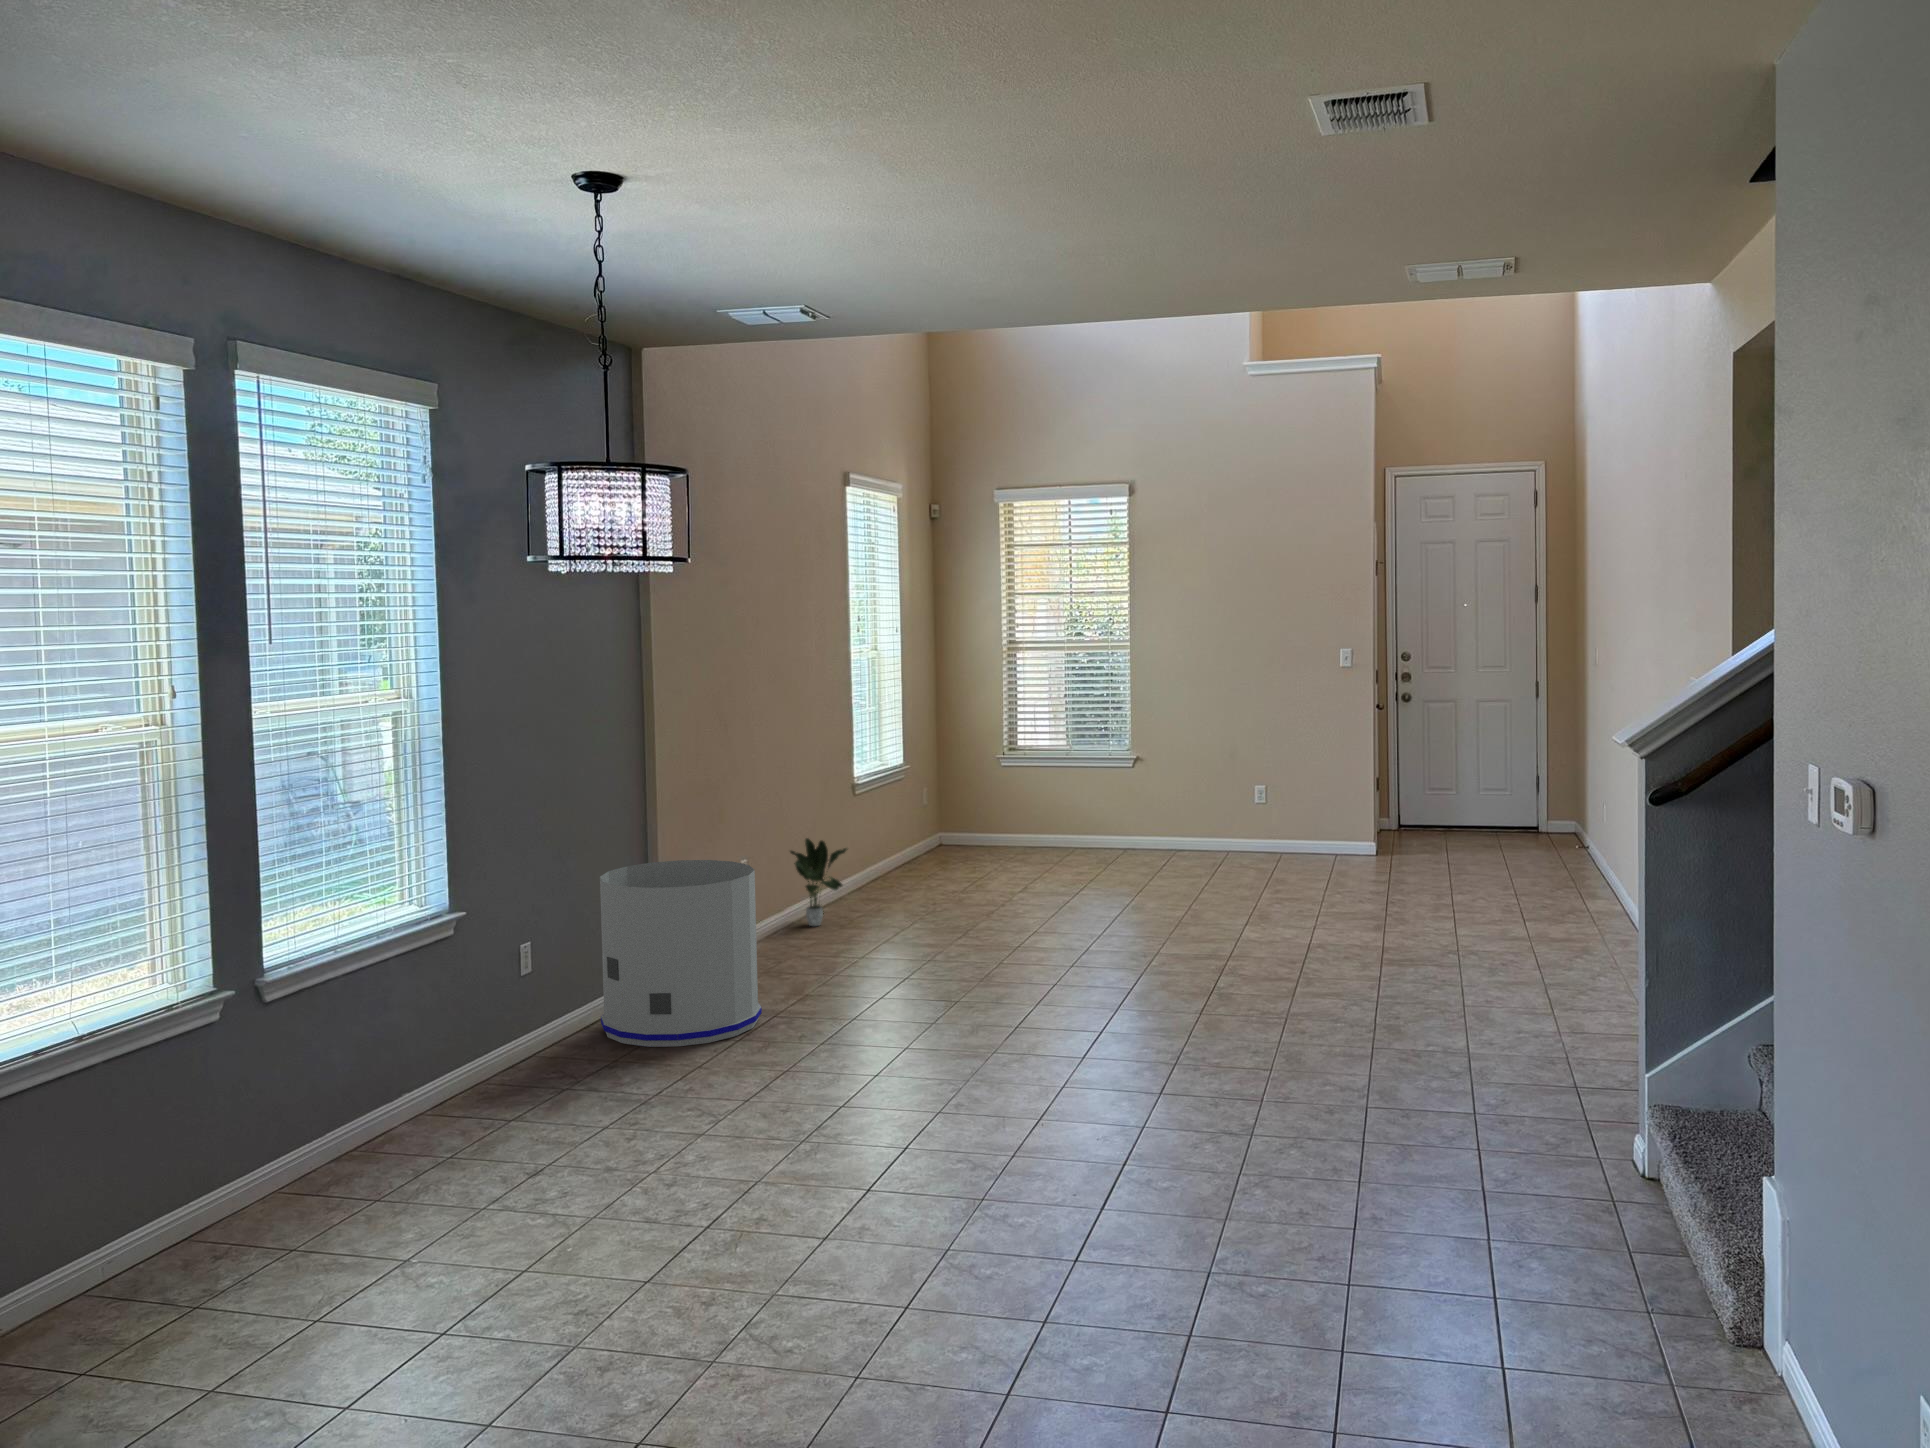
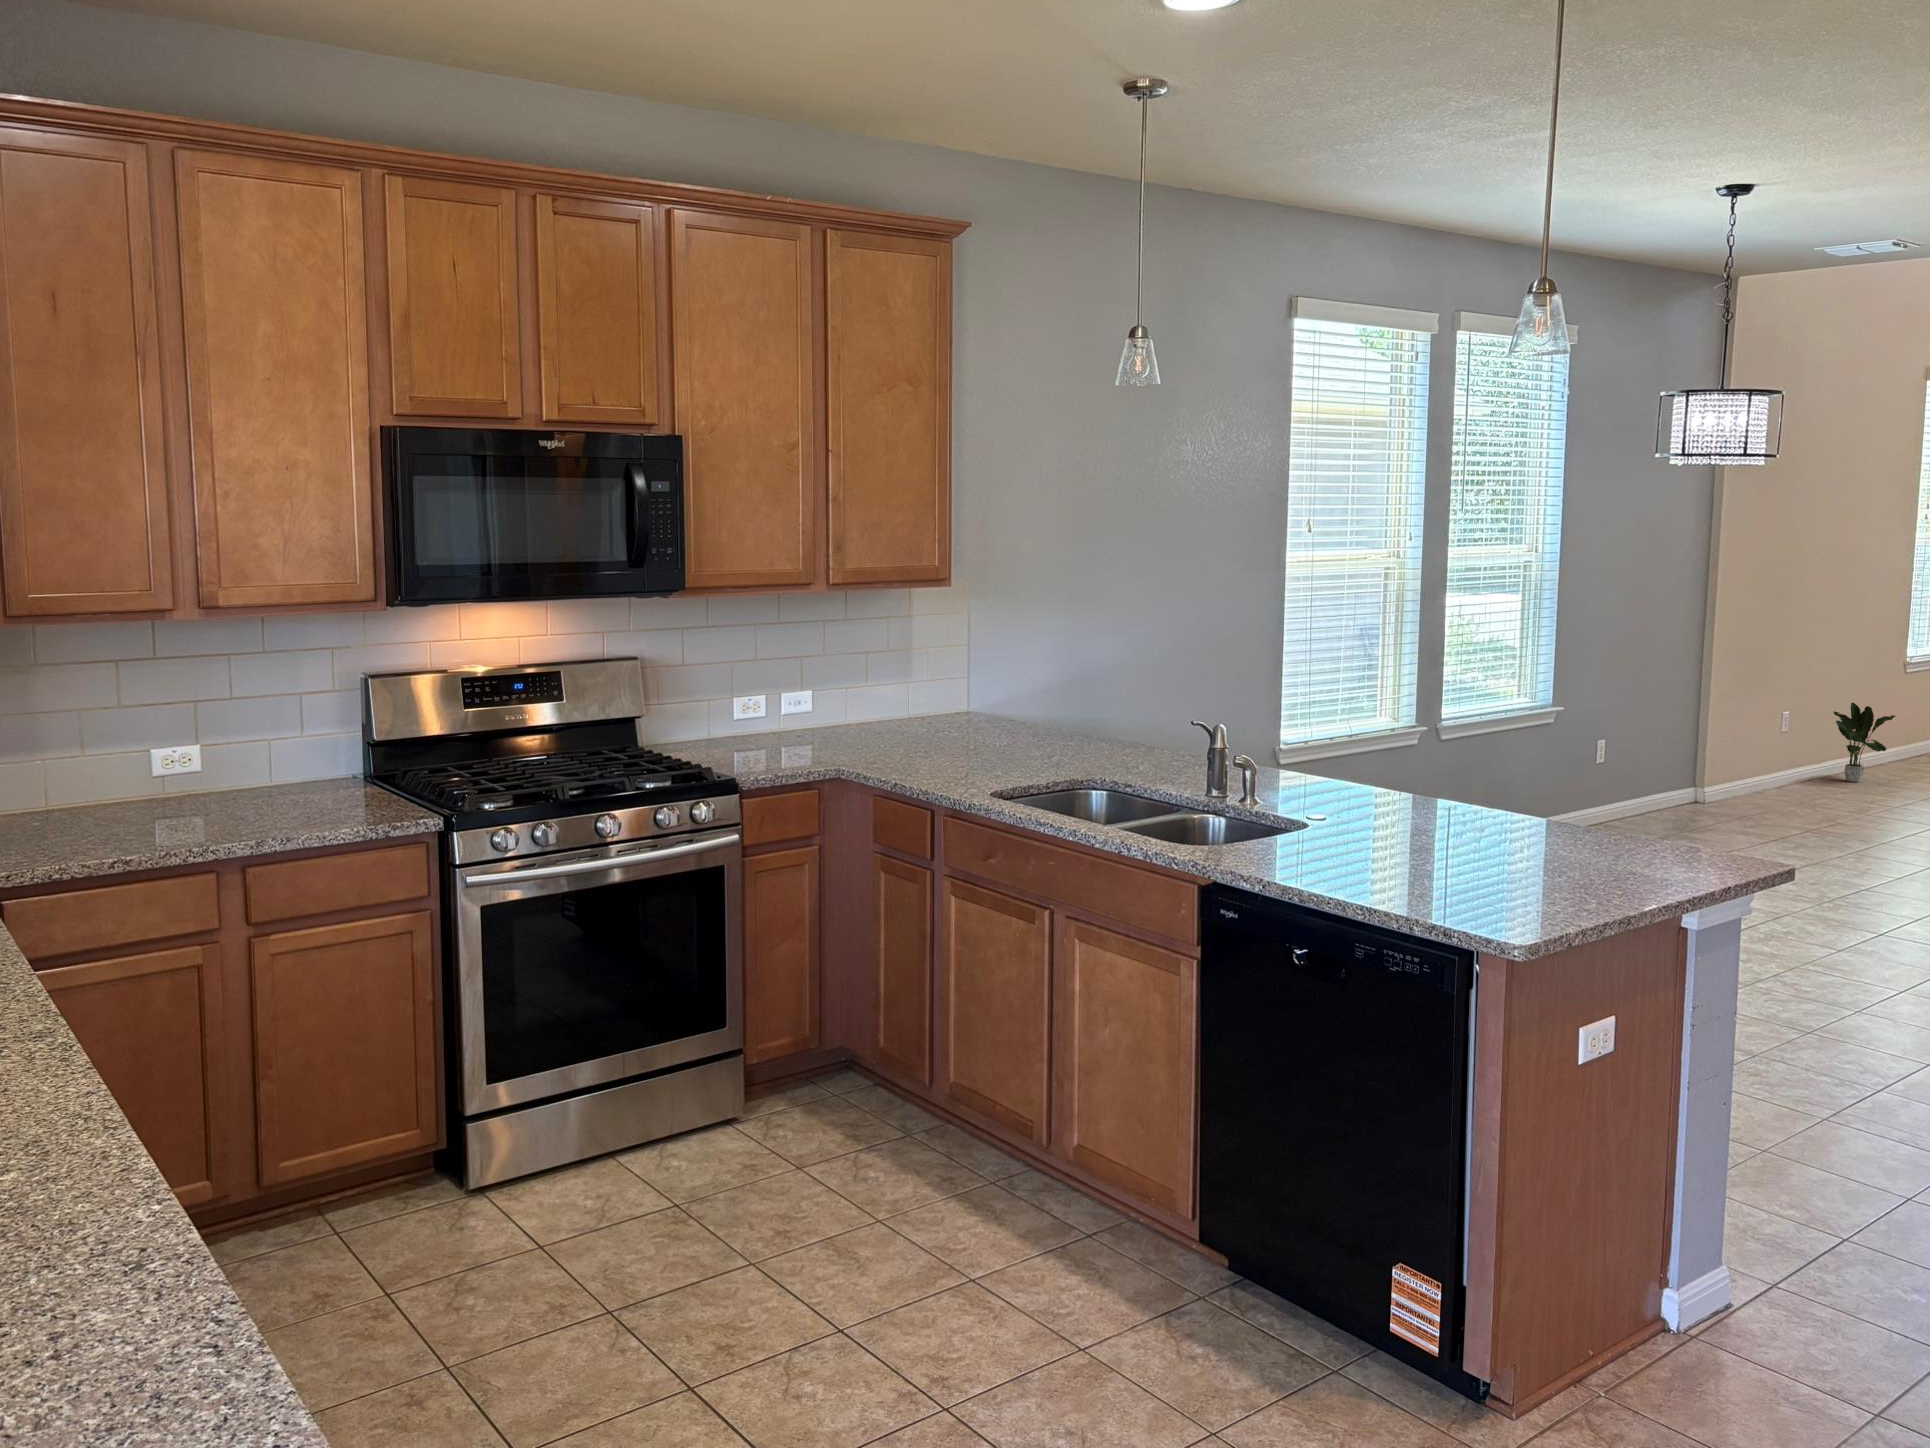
trash can: present [600,860,762,1047] -> none [1652,697,1800,840]

